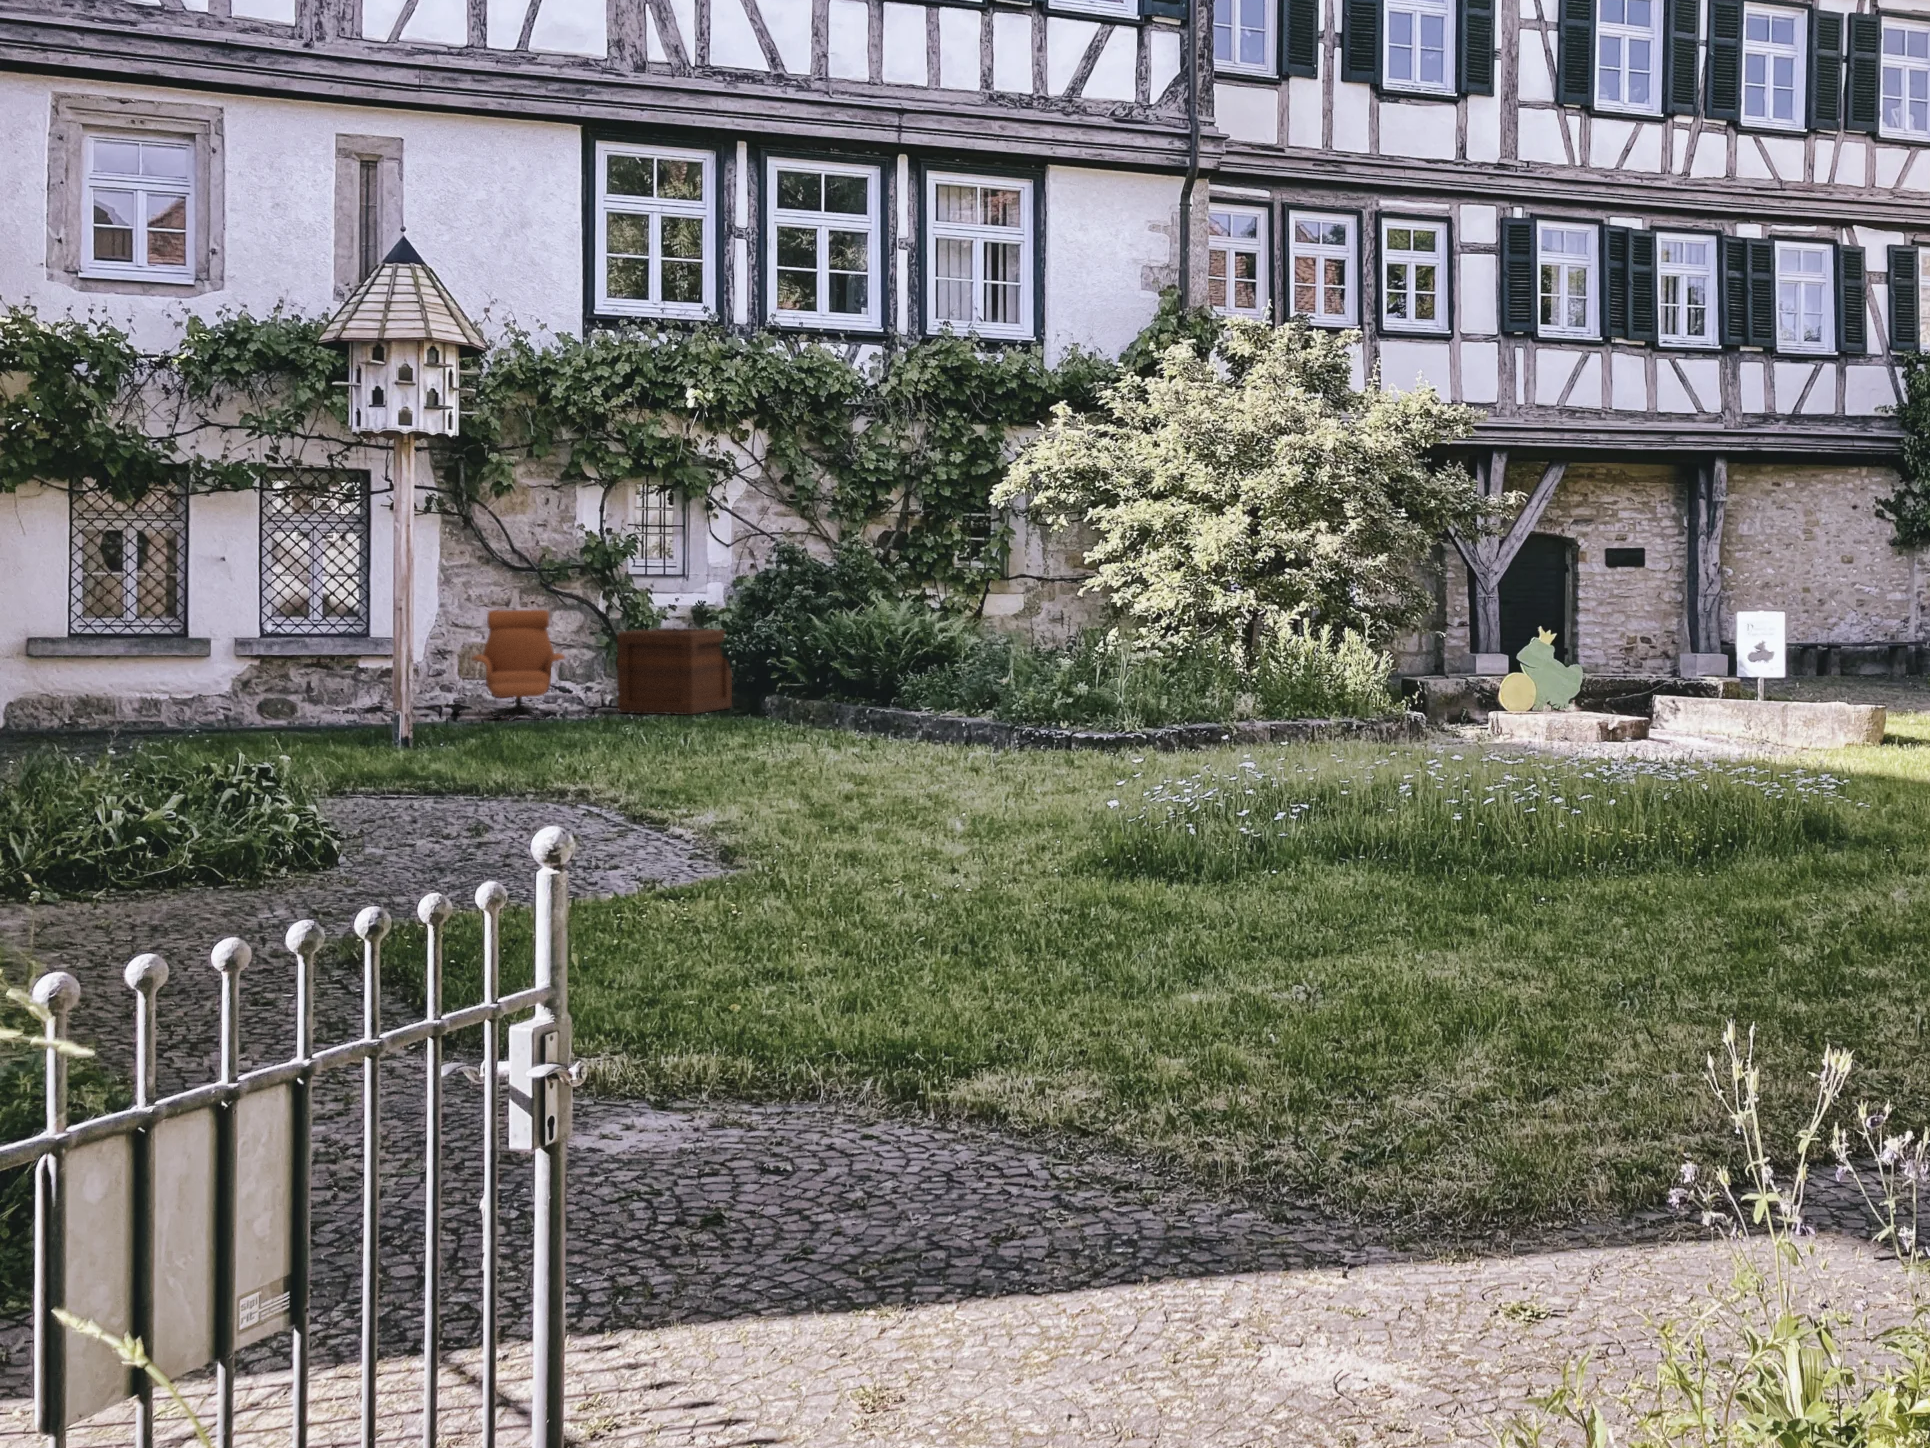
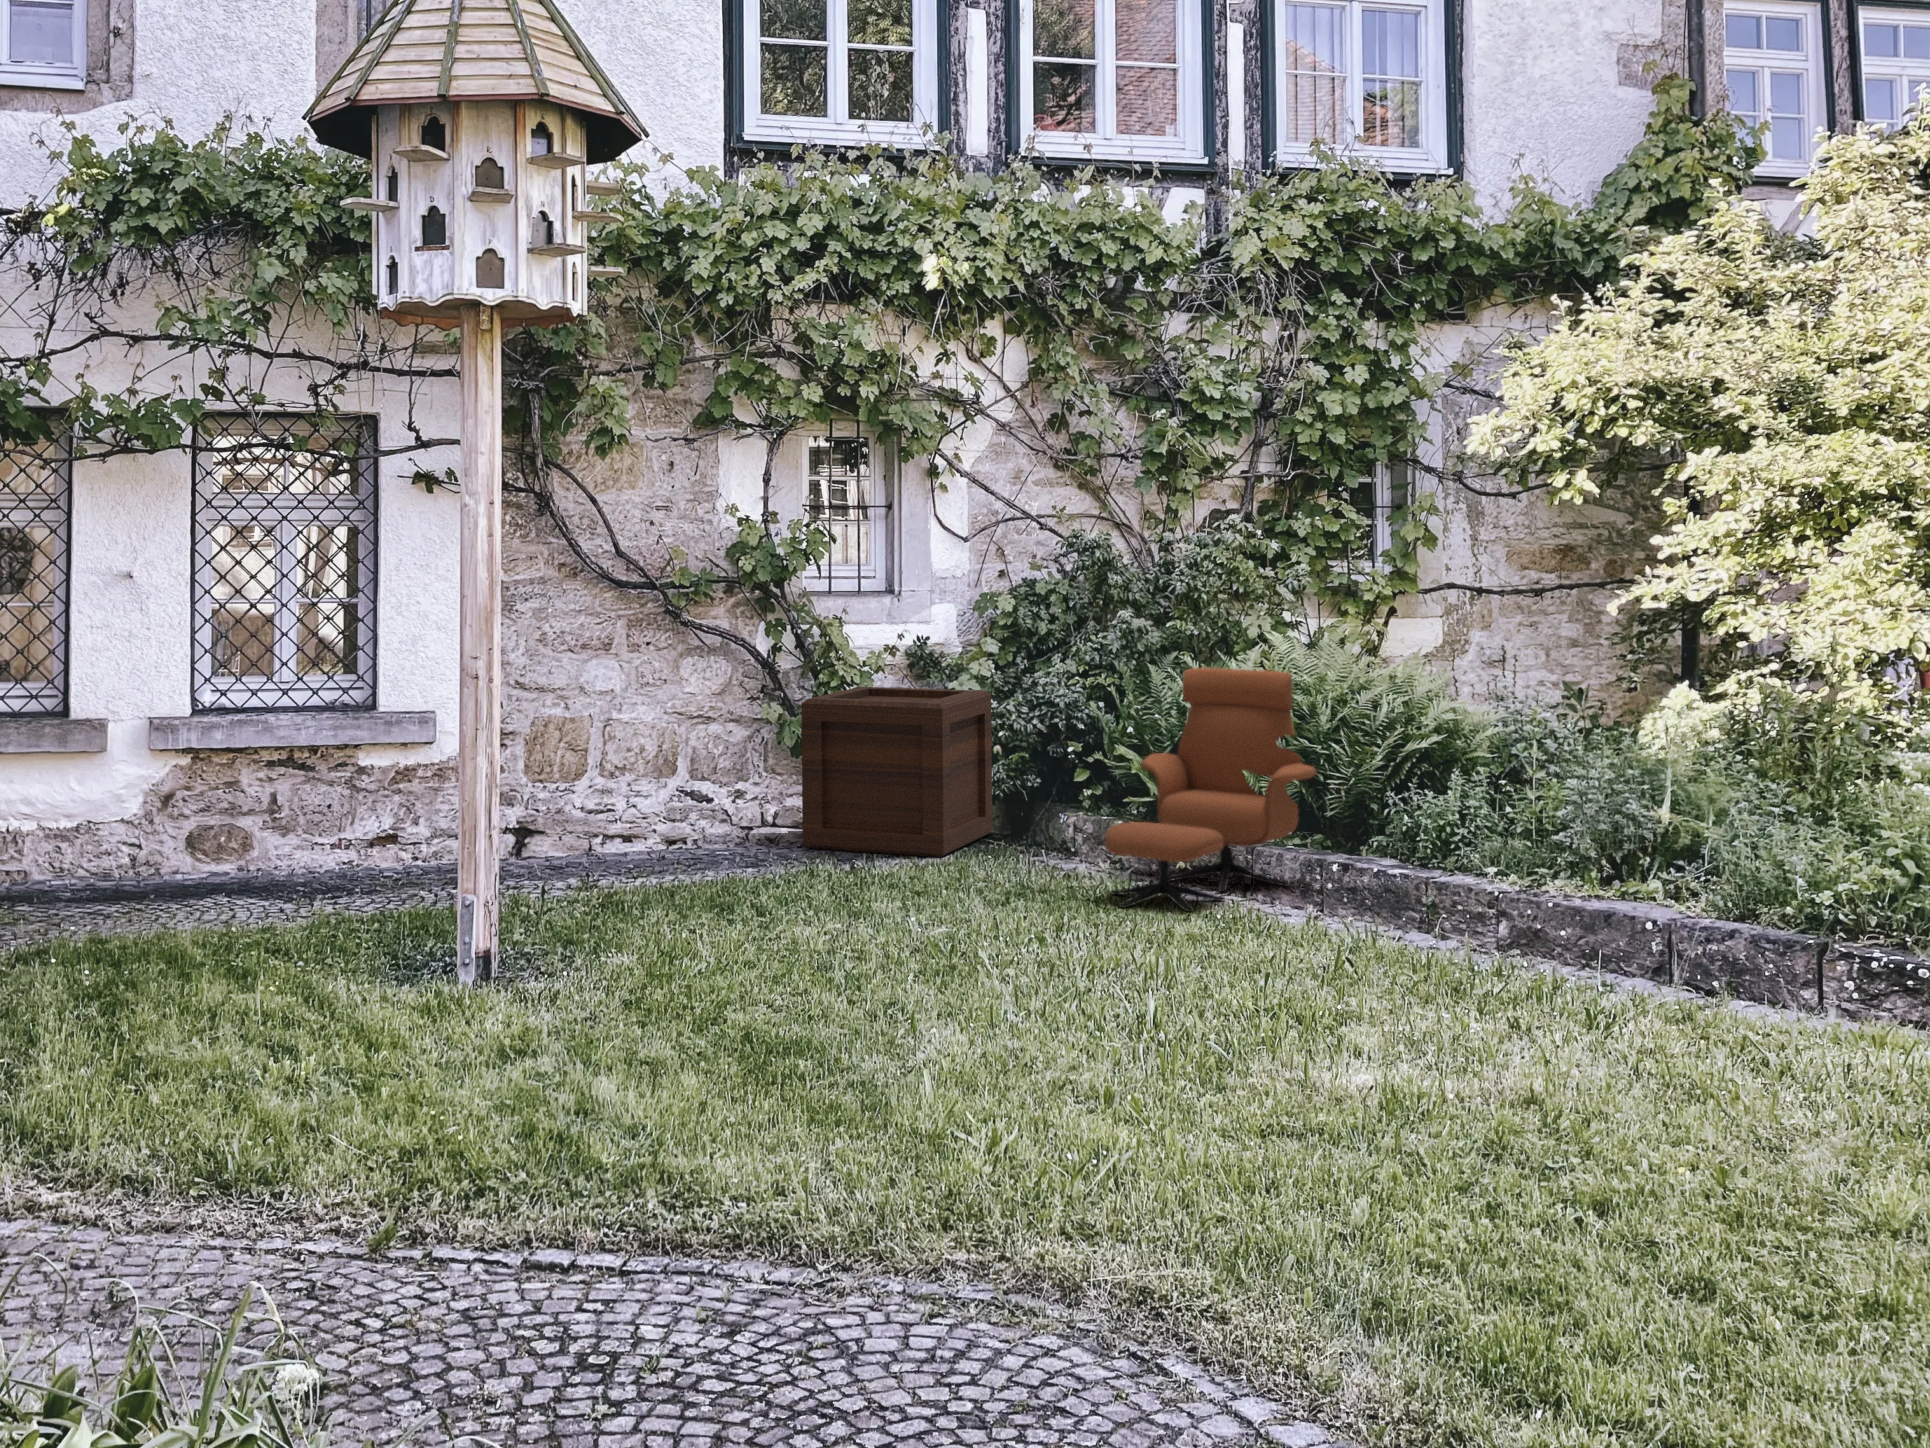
lounge chair: present [472,610,565,721] -> present [1105,668,1317,912]

